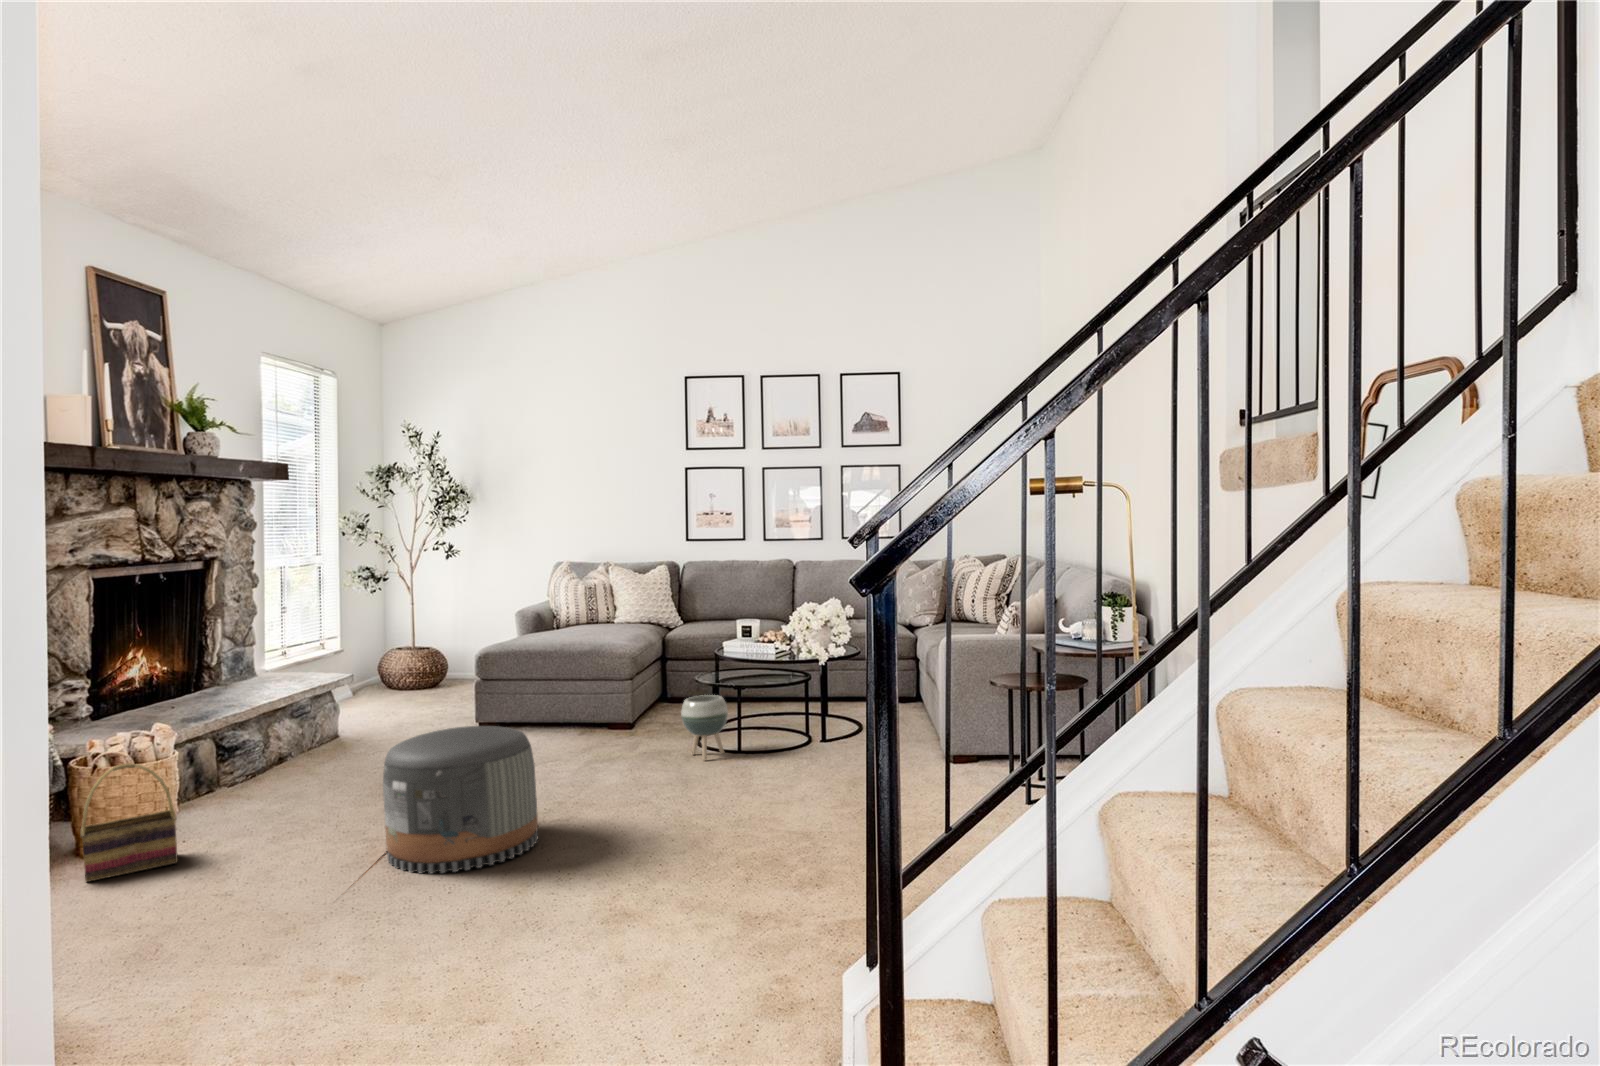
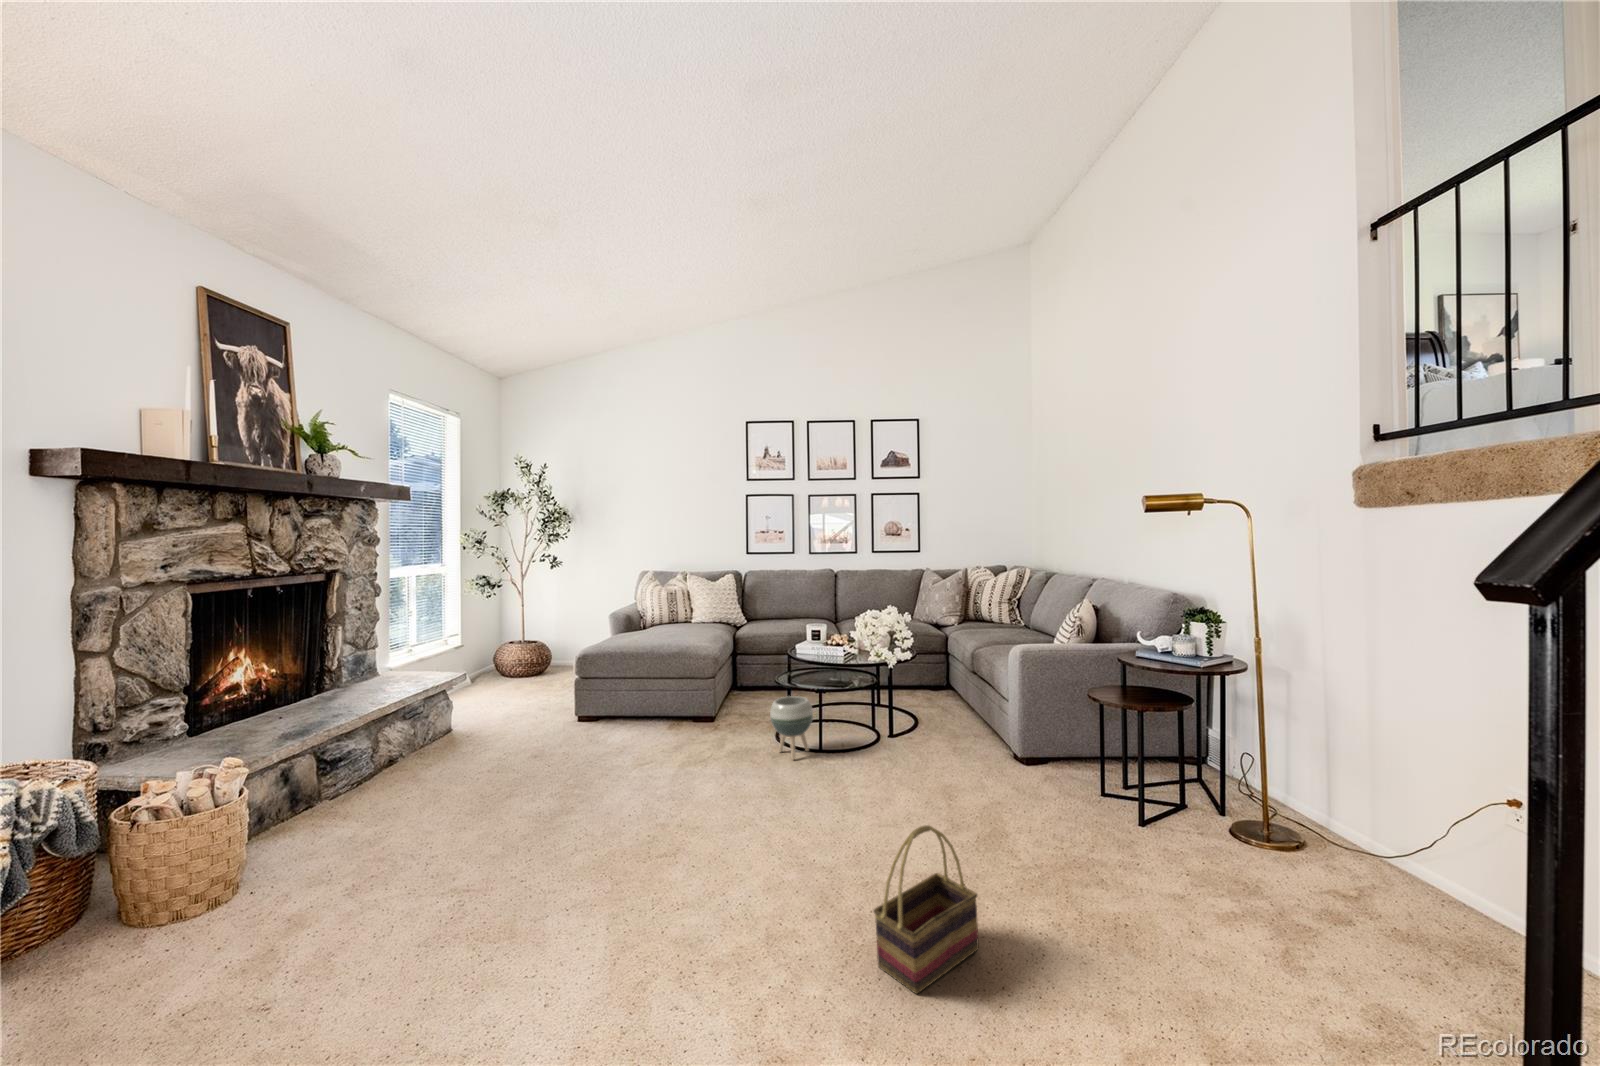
pouf: present [383,726,538,874] -> none [475,757,651,956]
basket: present [80,764,178,882] -> present [874,825,979,994]

